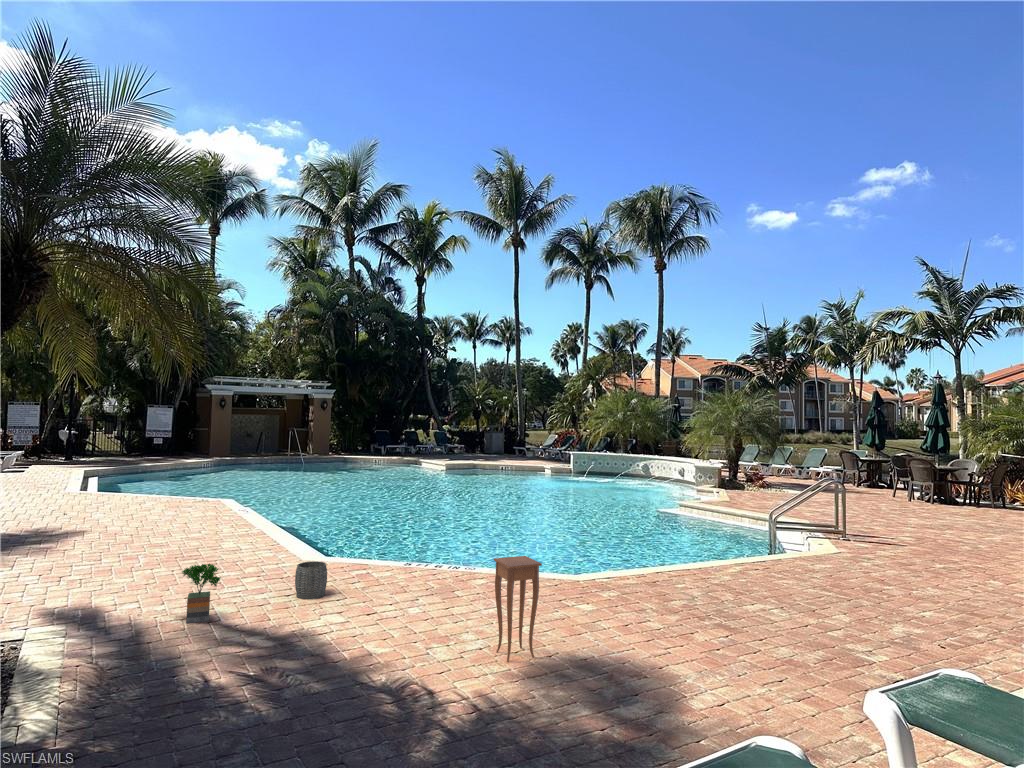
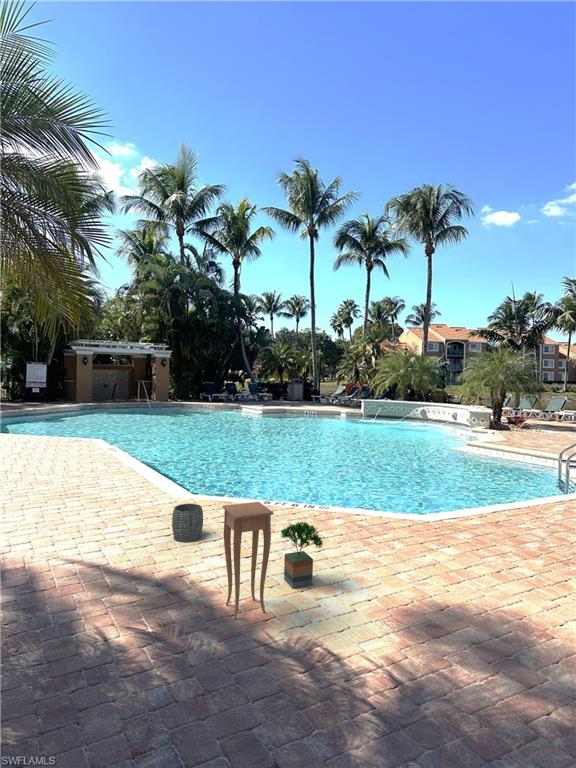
side table: present [494,556,542,662] -> present [223,502,274,620]
potted tree: present [182,564,221,623] -> present [281,522,323,588]

